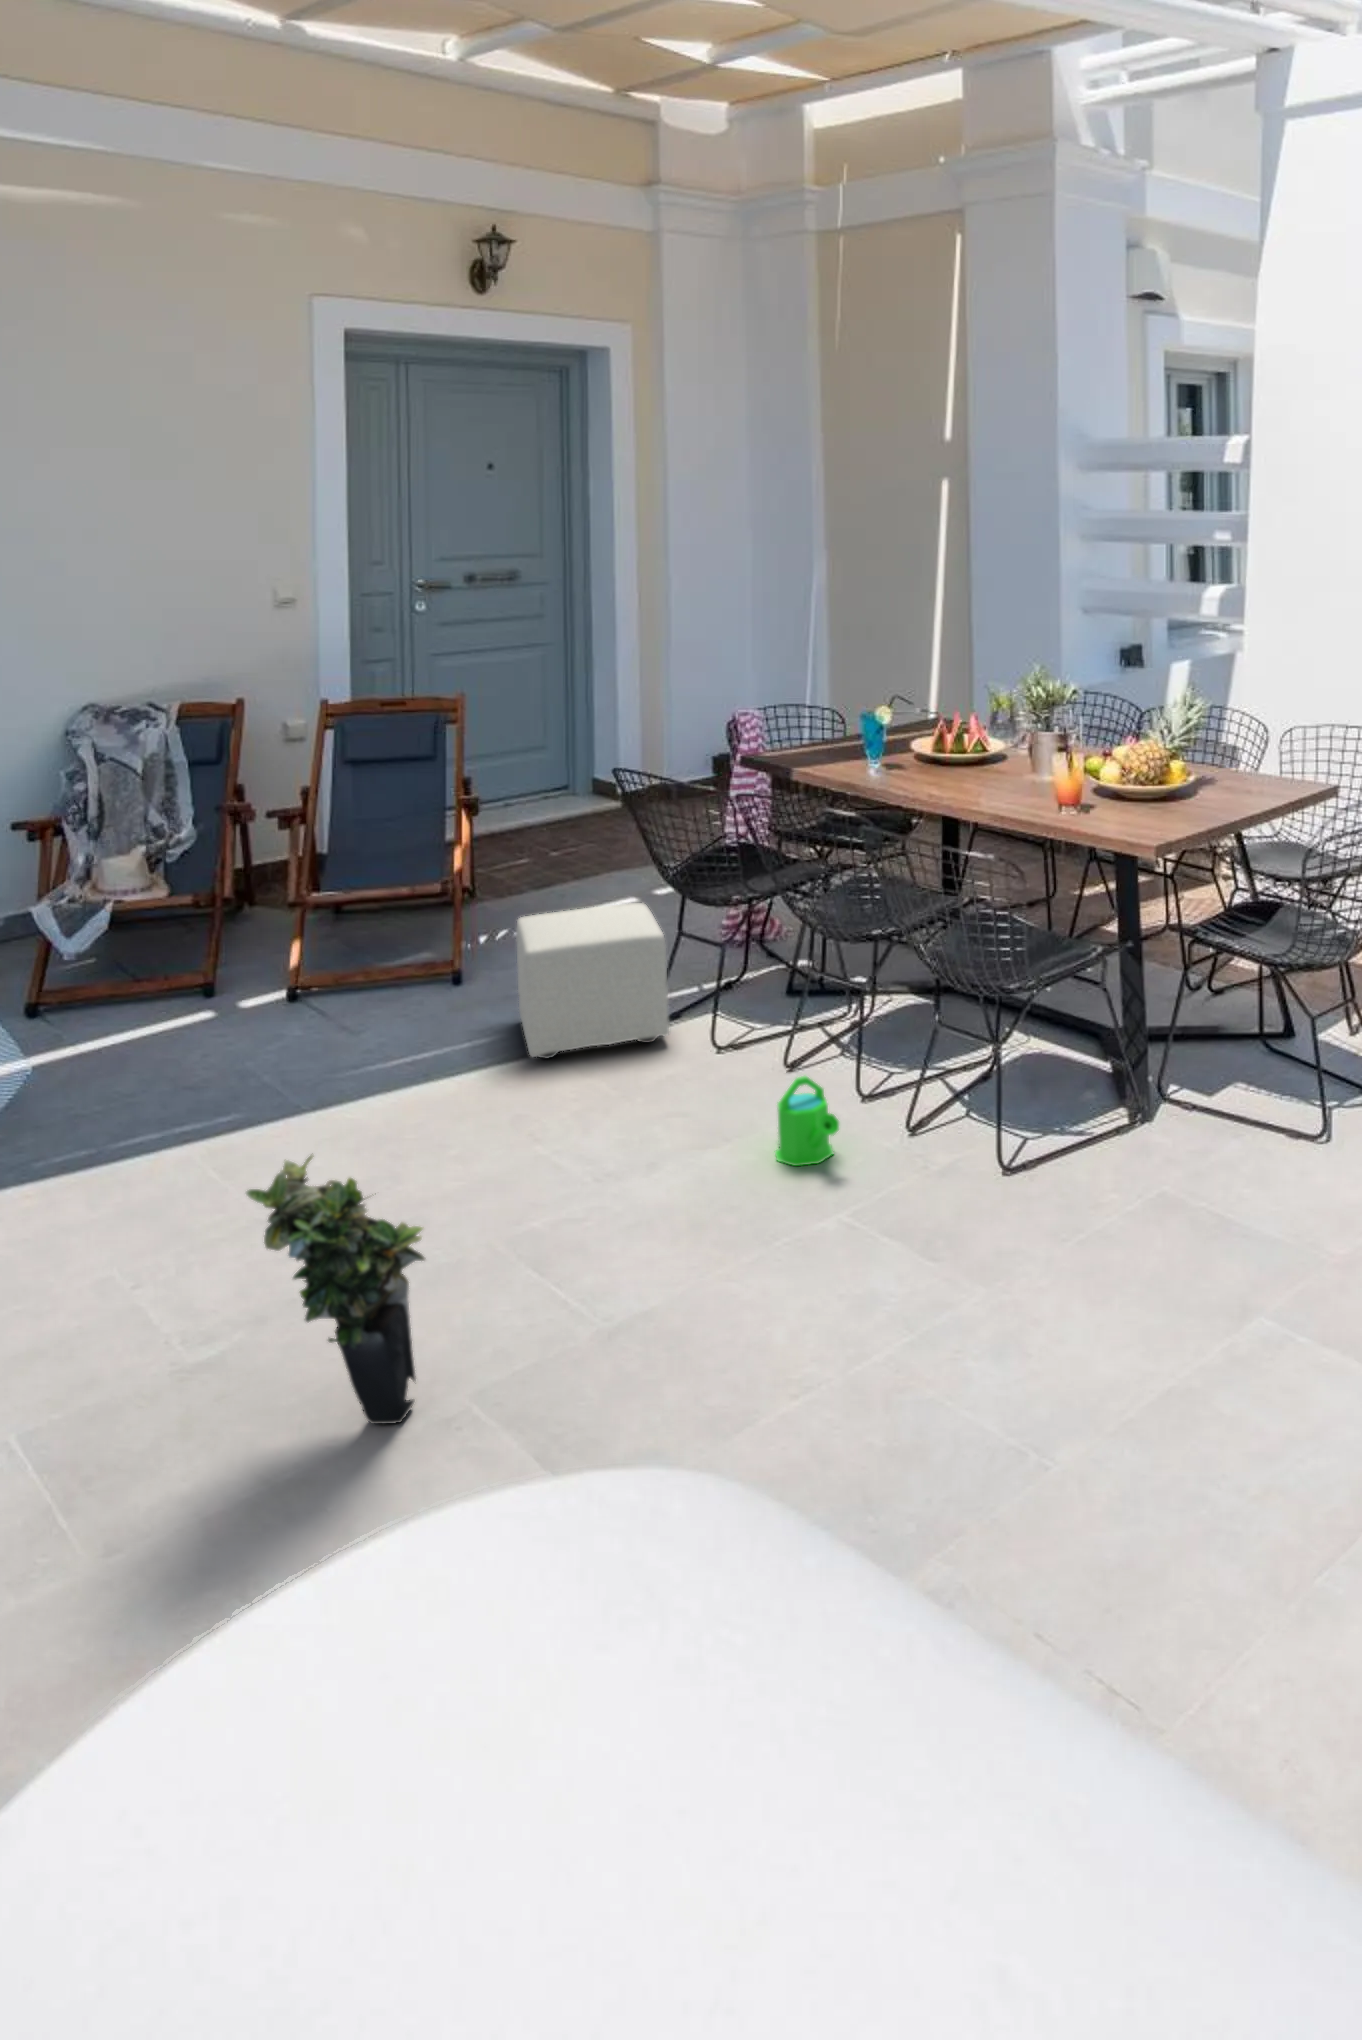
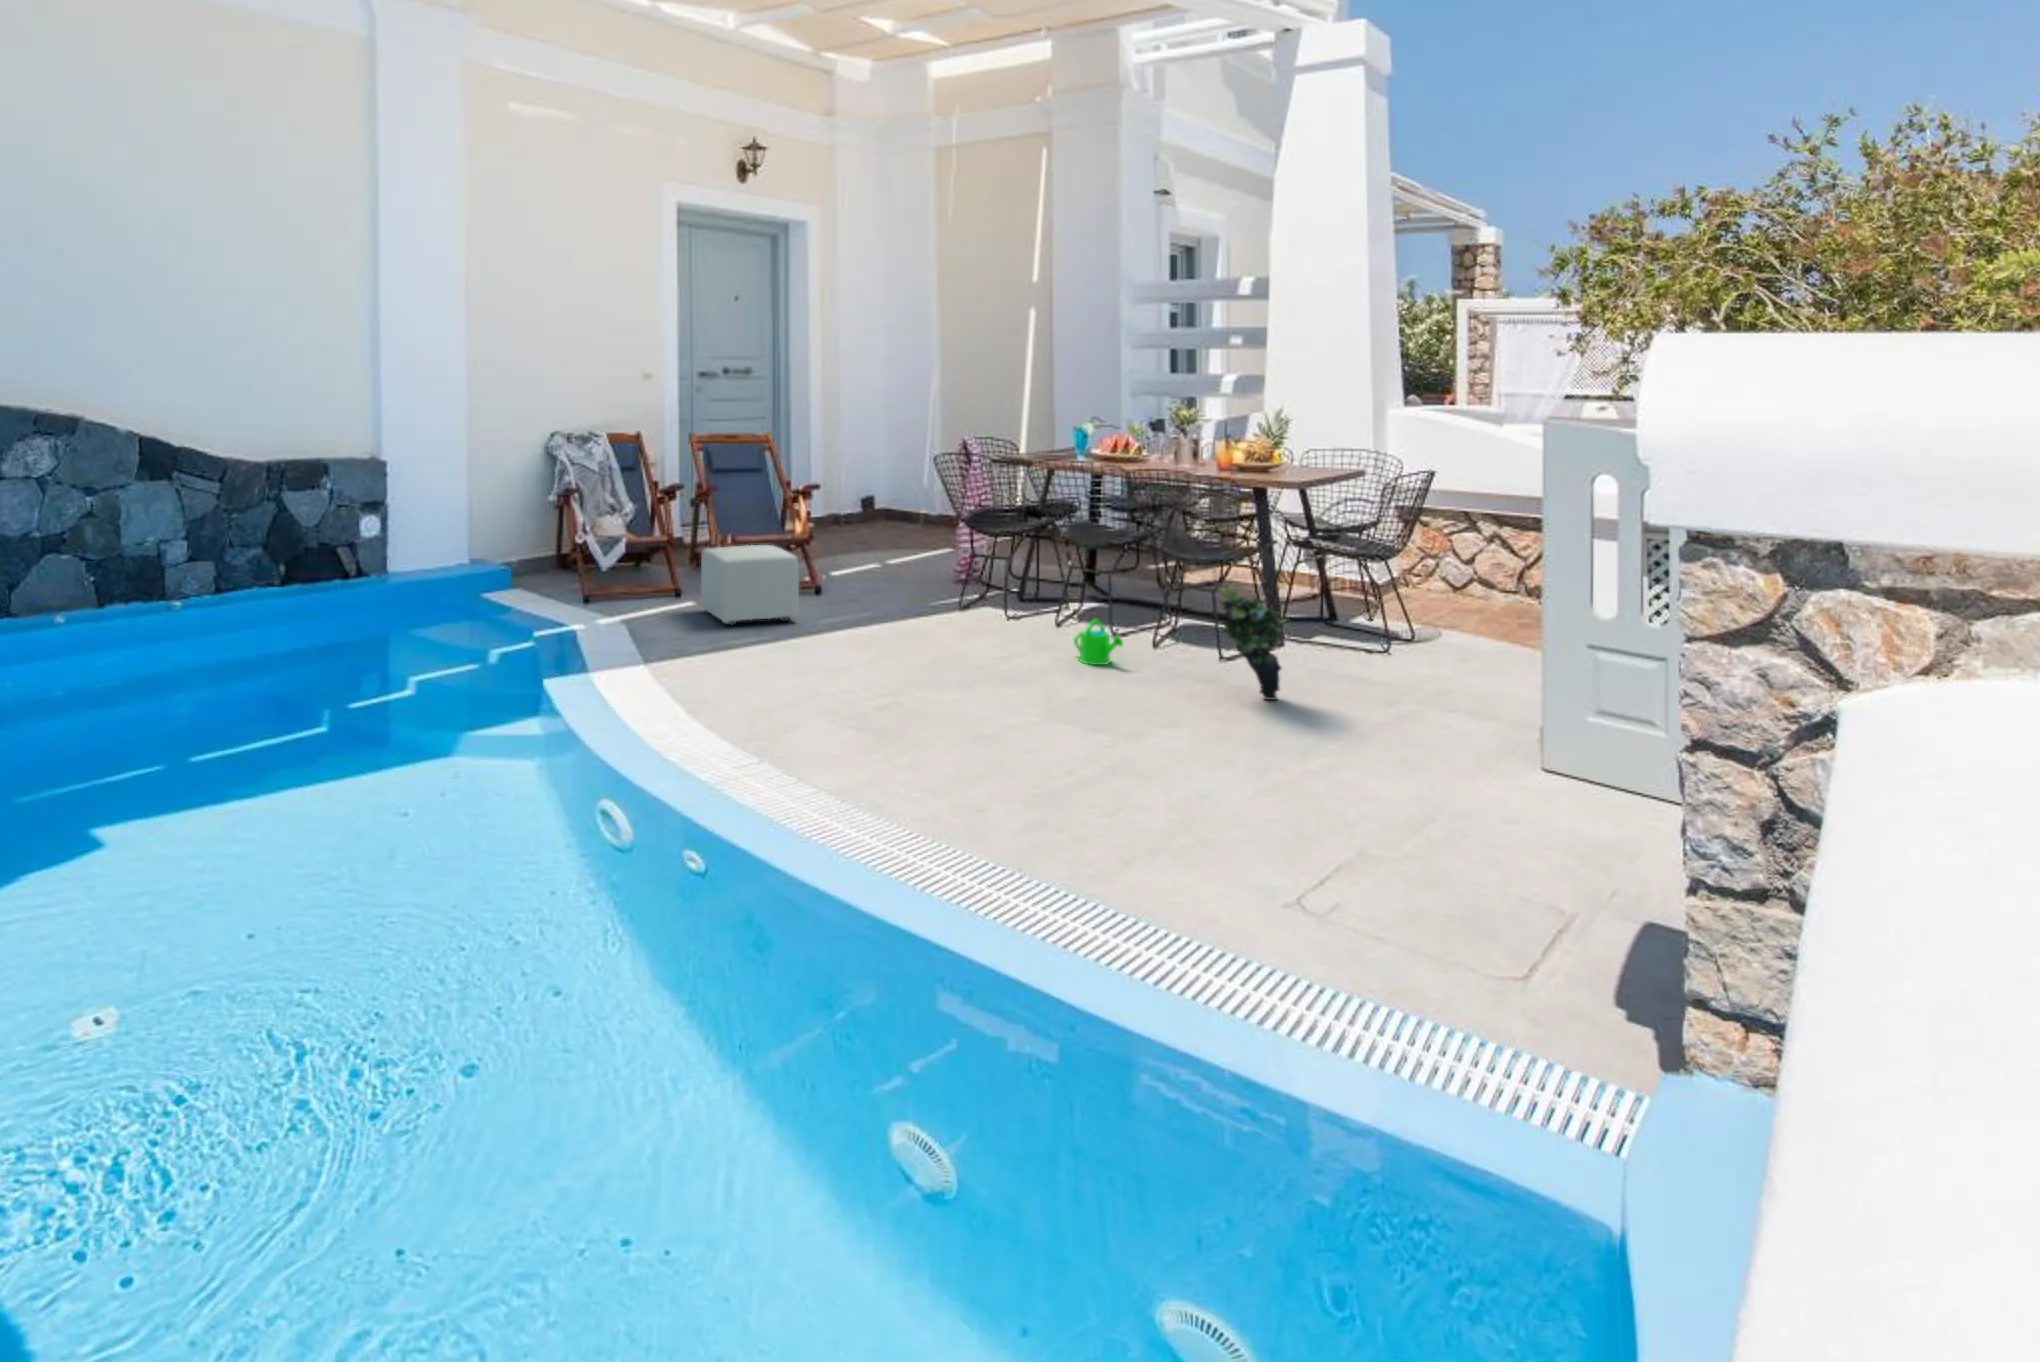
ottoman: present [516,903,669,1059] -> present [701,545,799,625]
potted plant: present [246,1155,425,1424] -> present [1218,585,1285,700]

